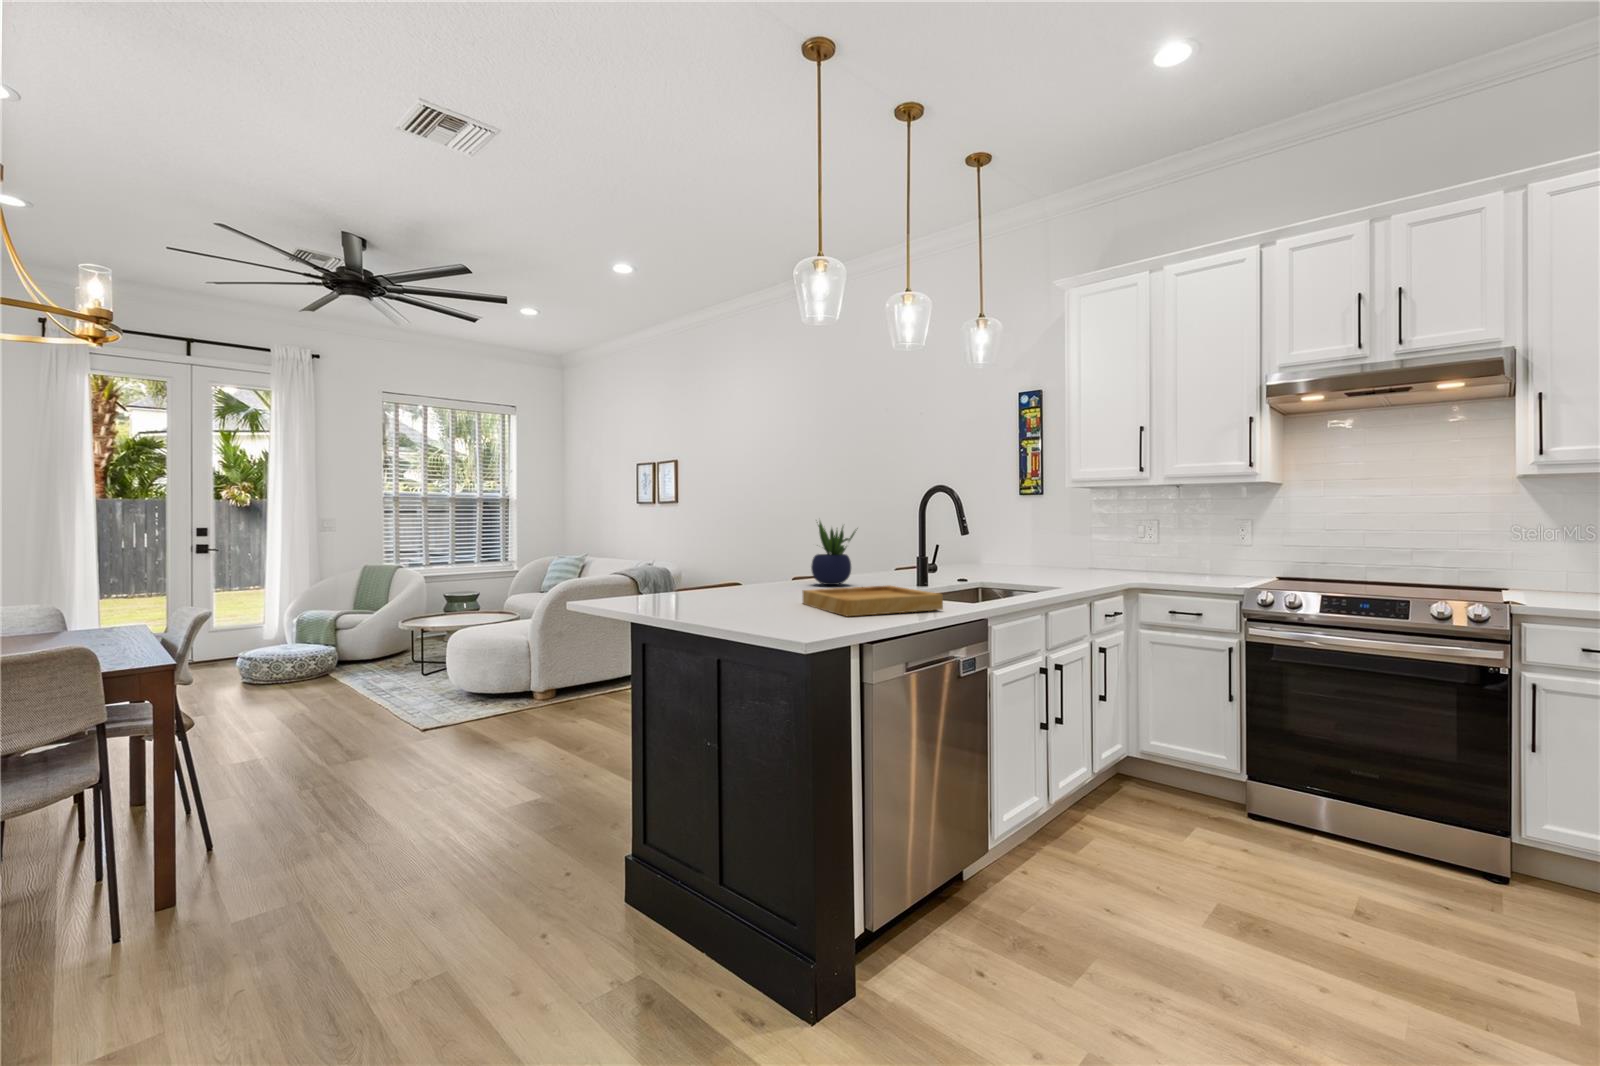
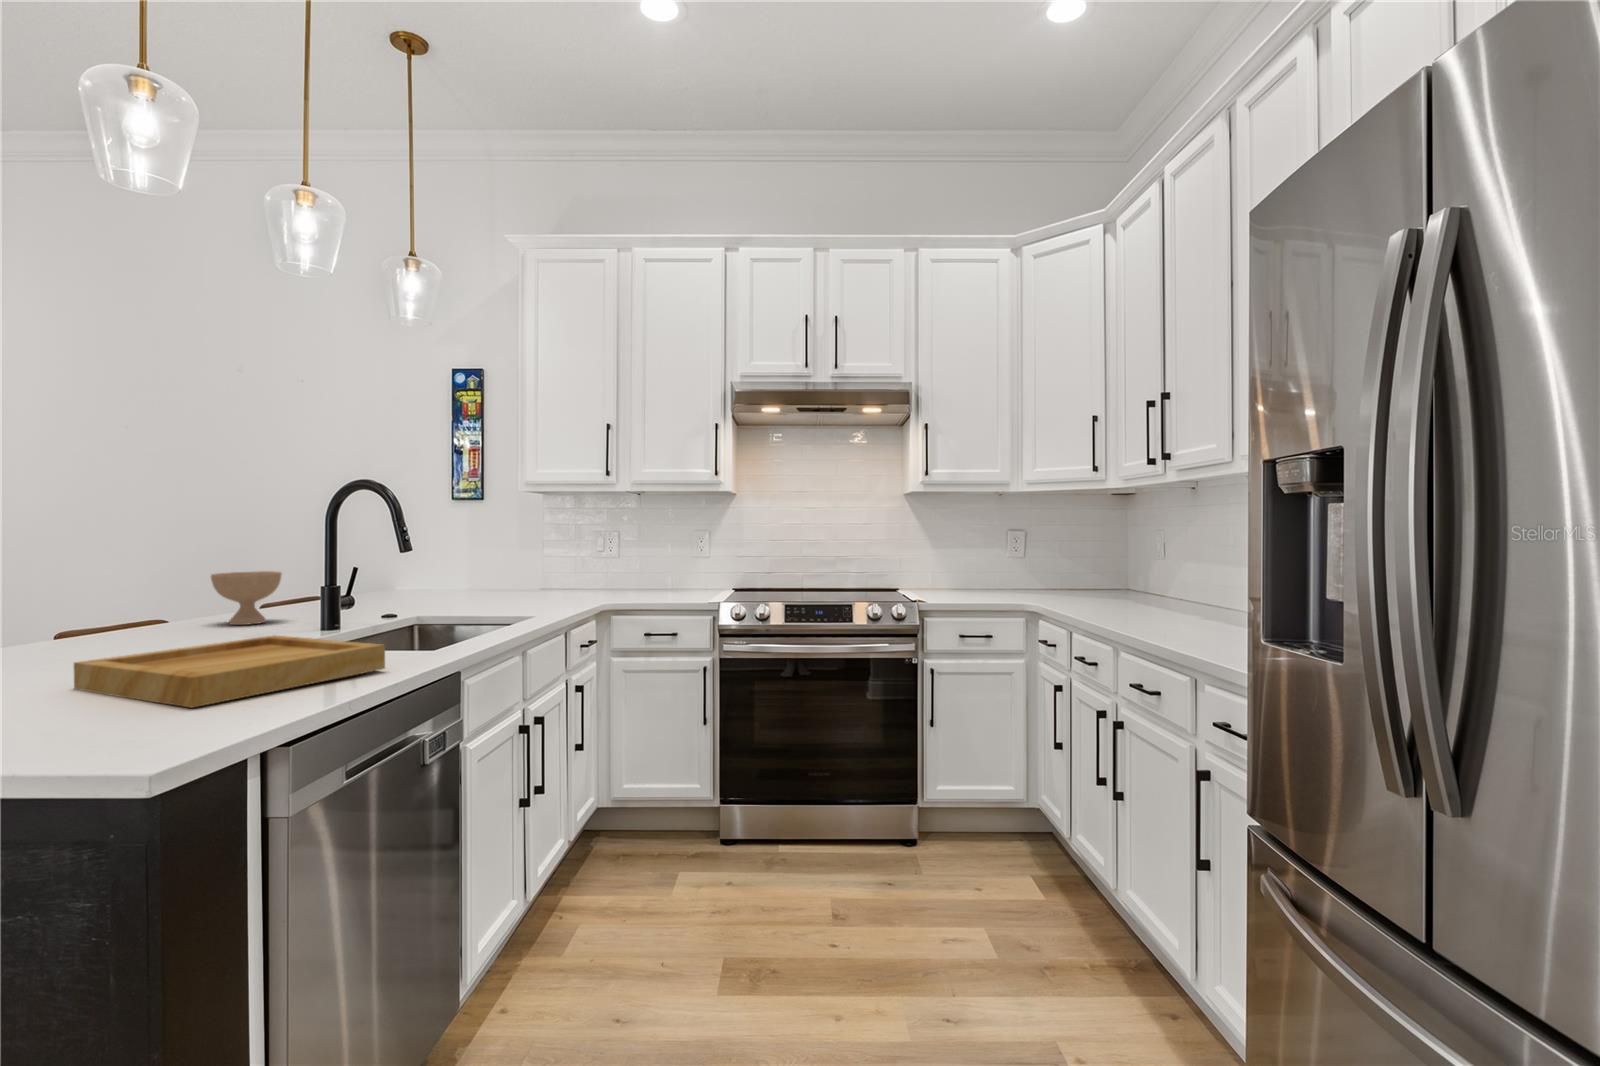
potted plant: present [811,522,858,585] -> none [89,523,202,641]
bowl: none [864,548,900,581] -> present [211,571,282,625]

